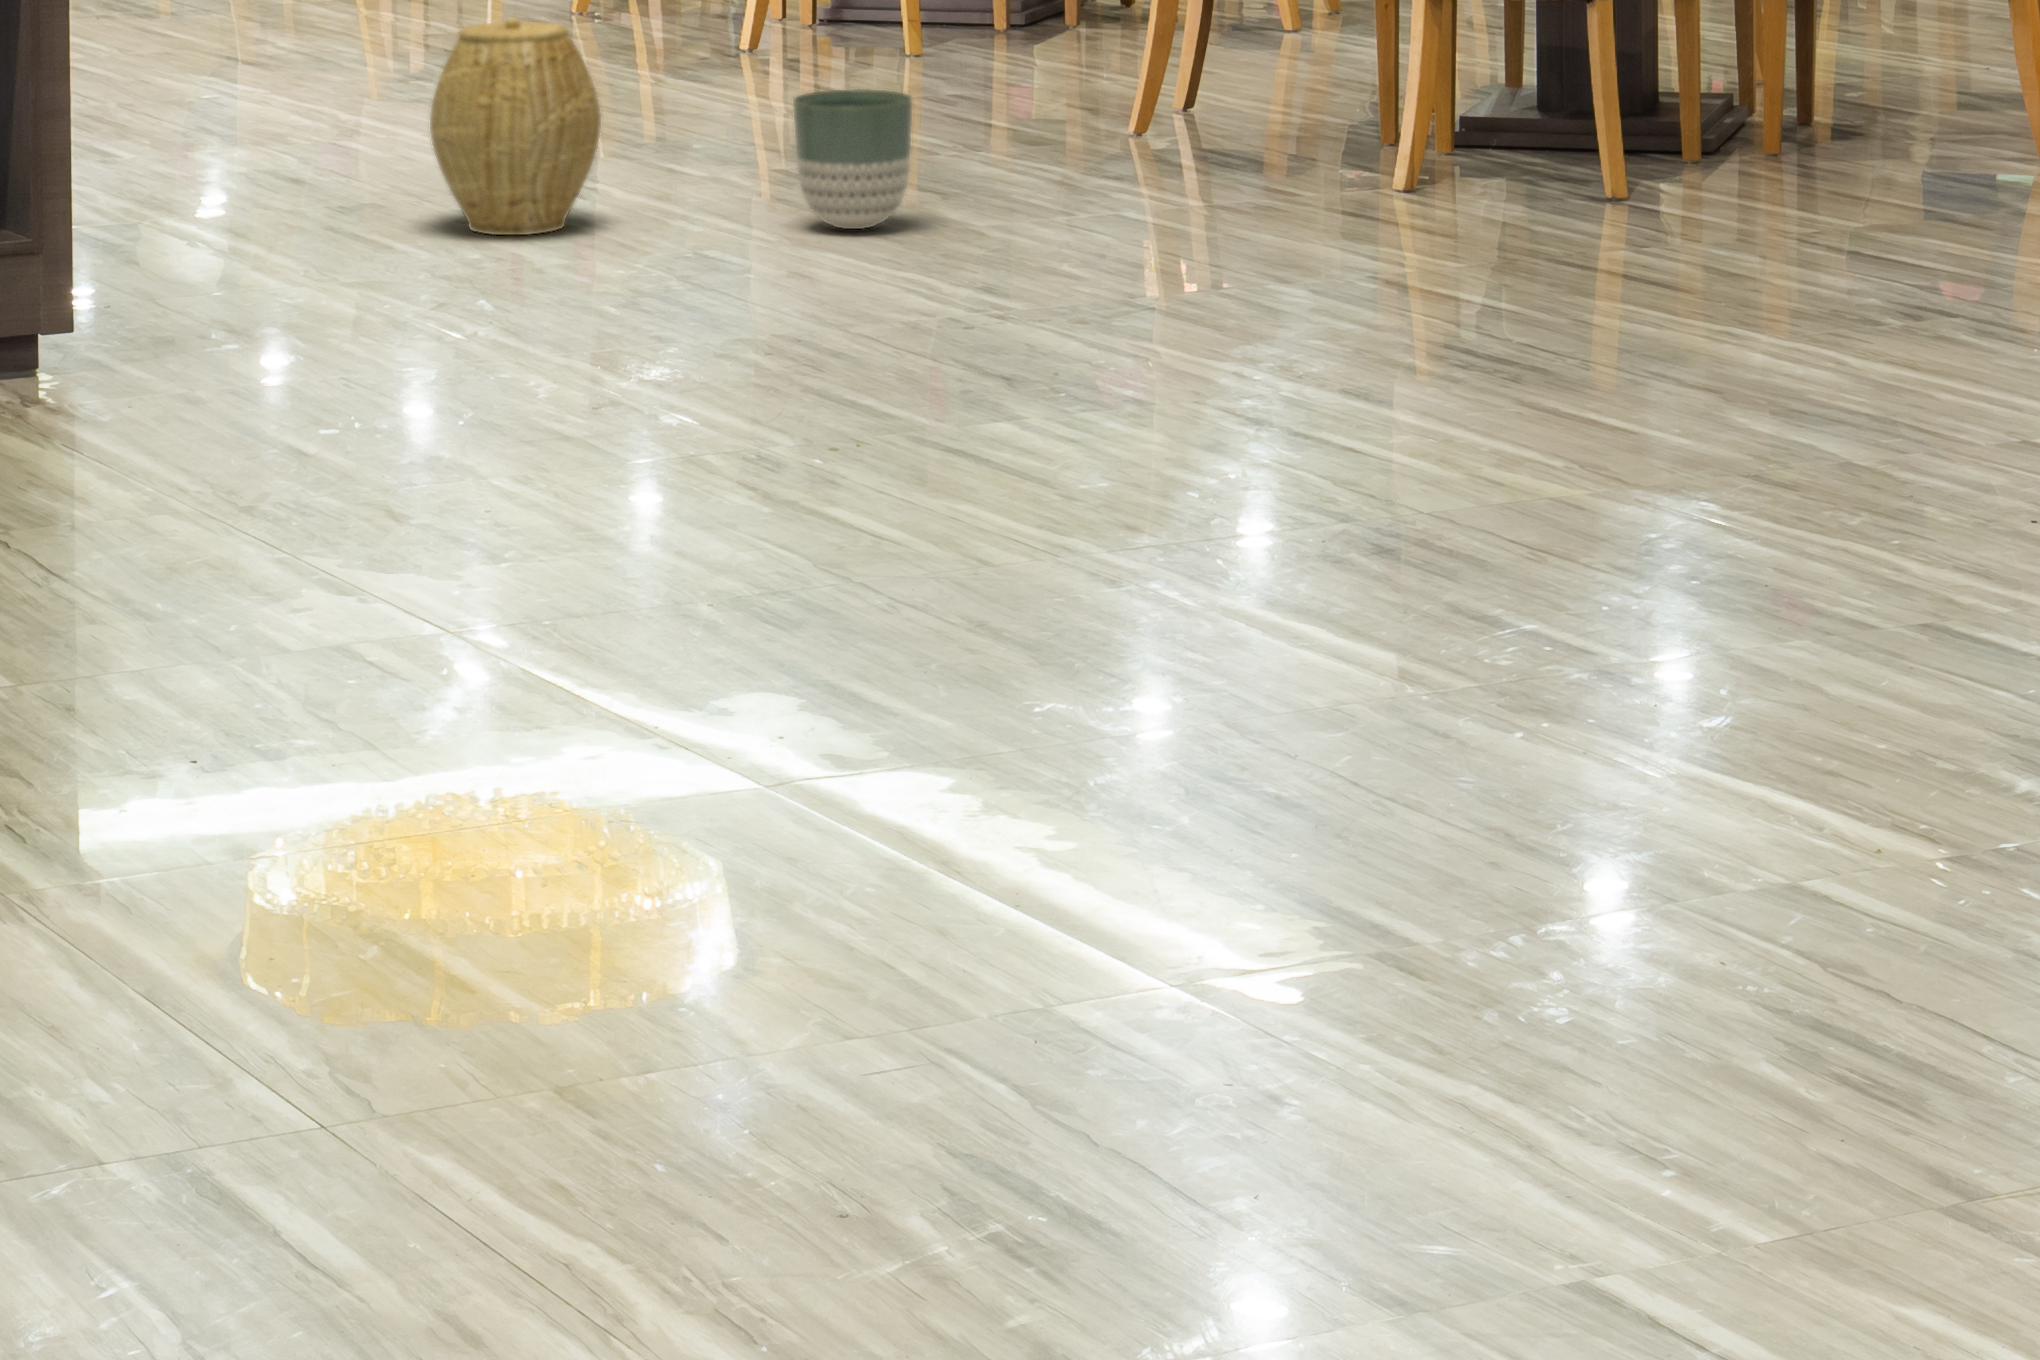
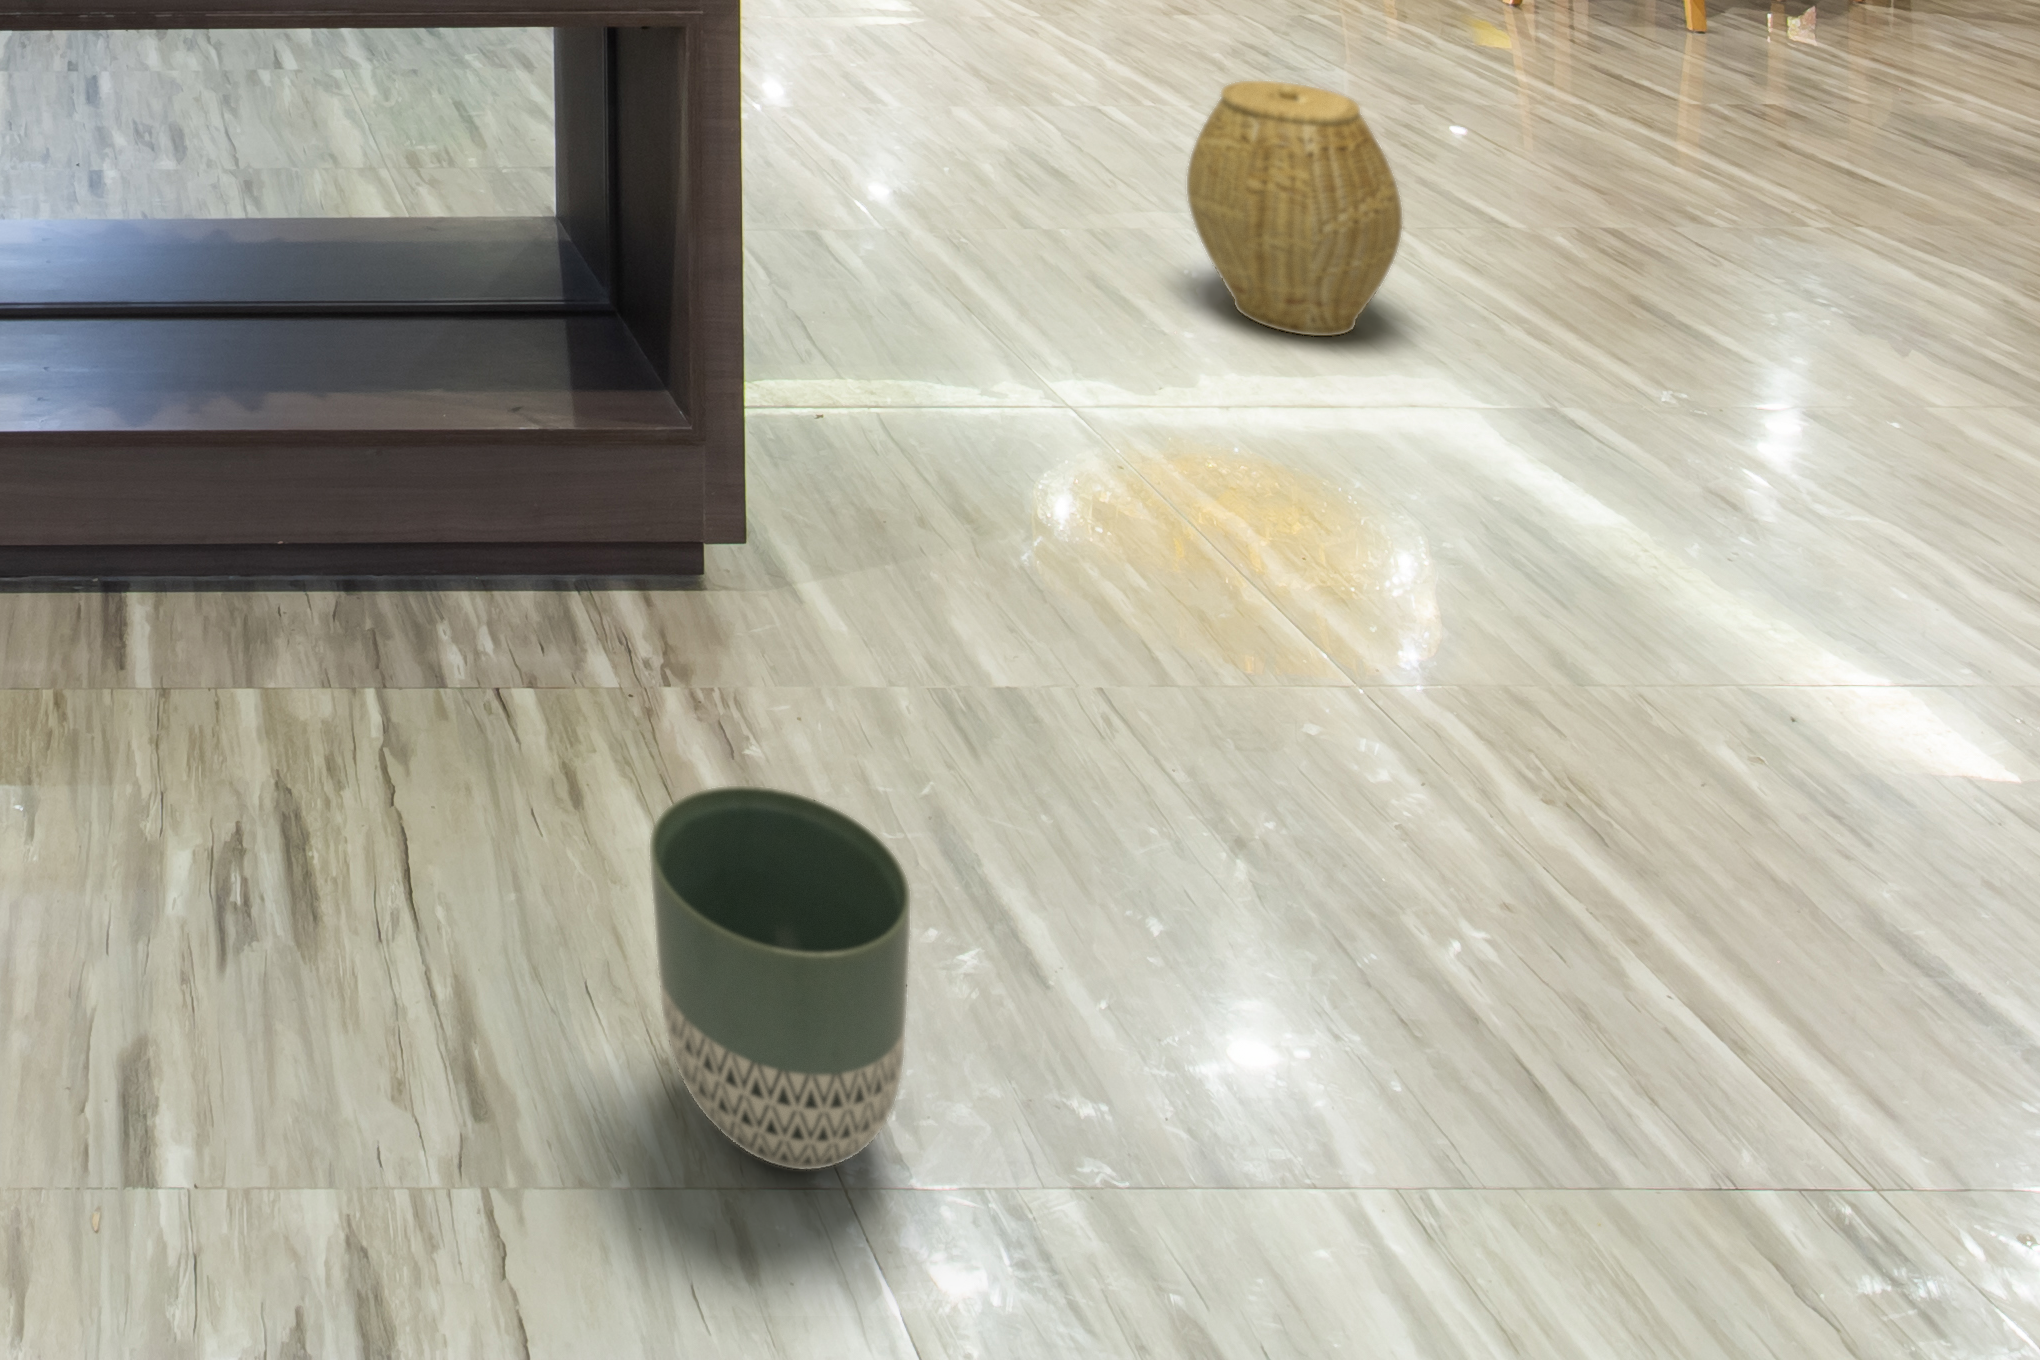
planter: present [793,89,912,229] -> present [650,786,910,1169]

